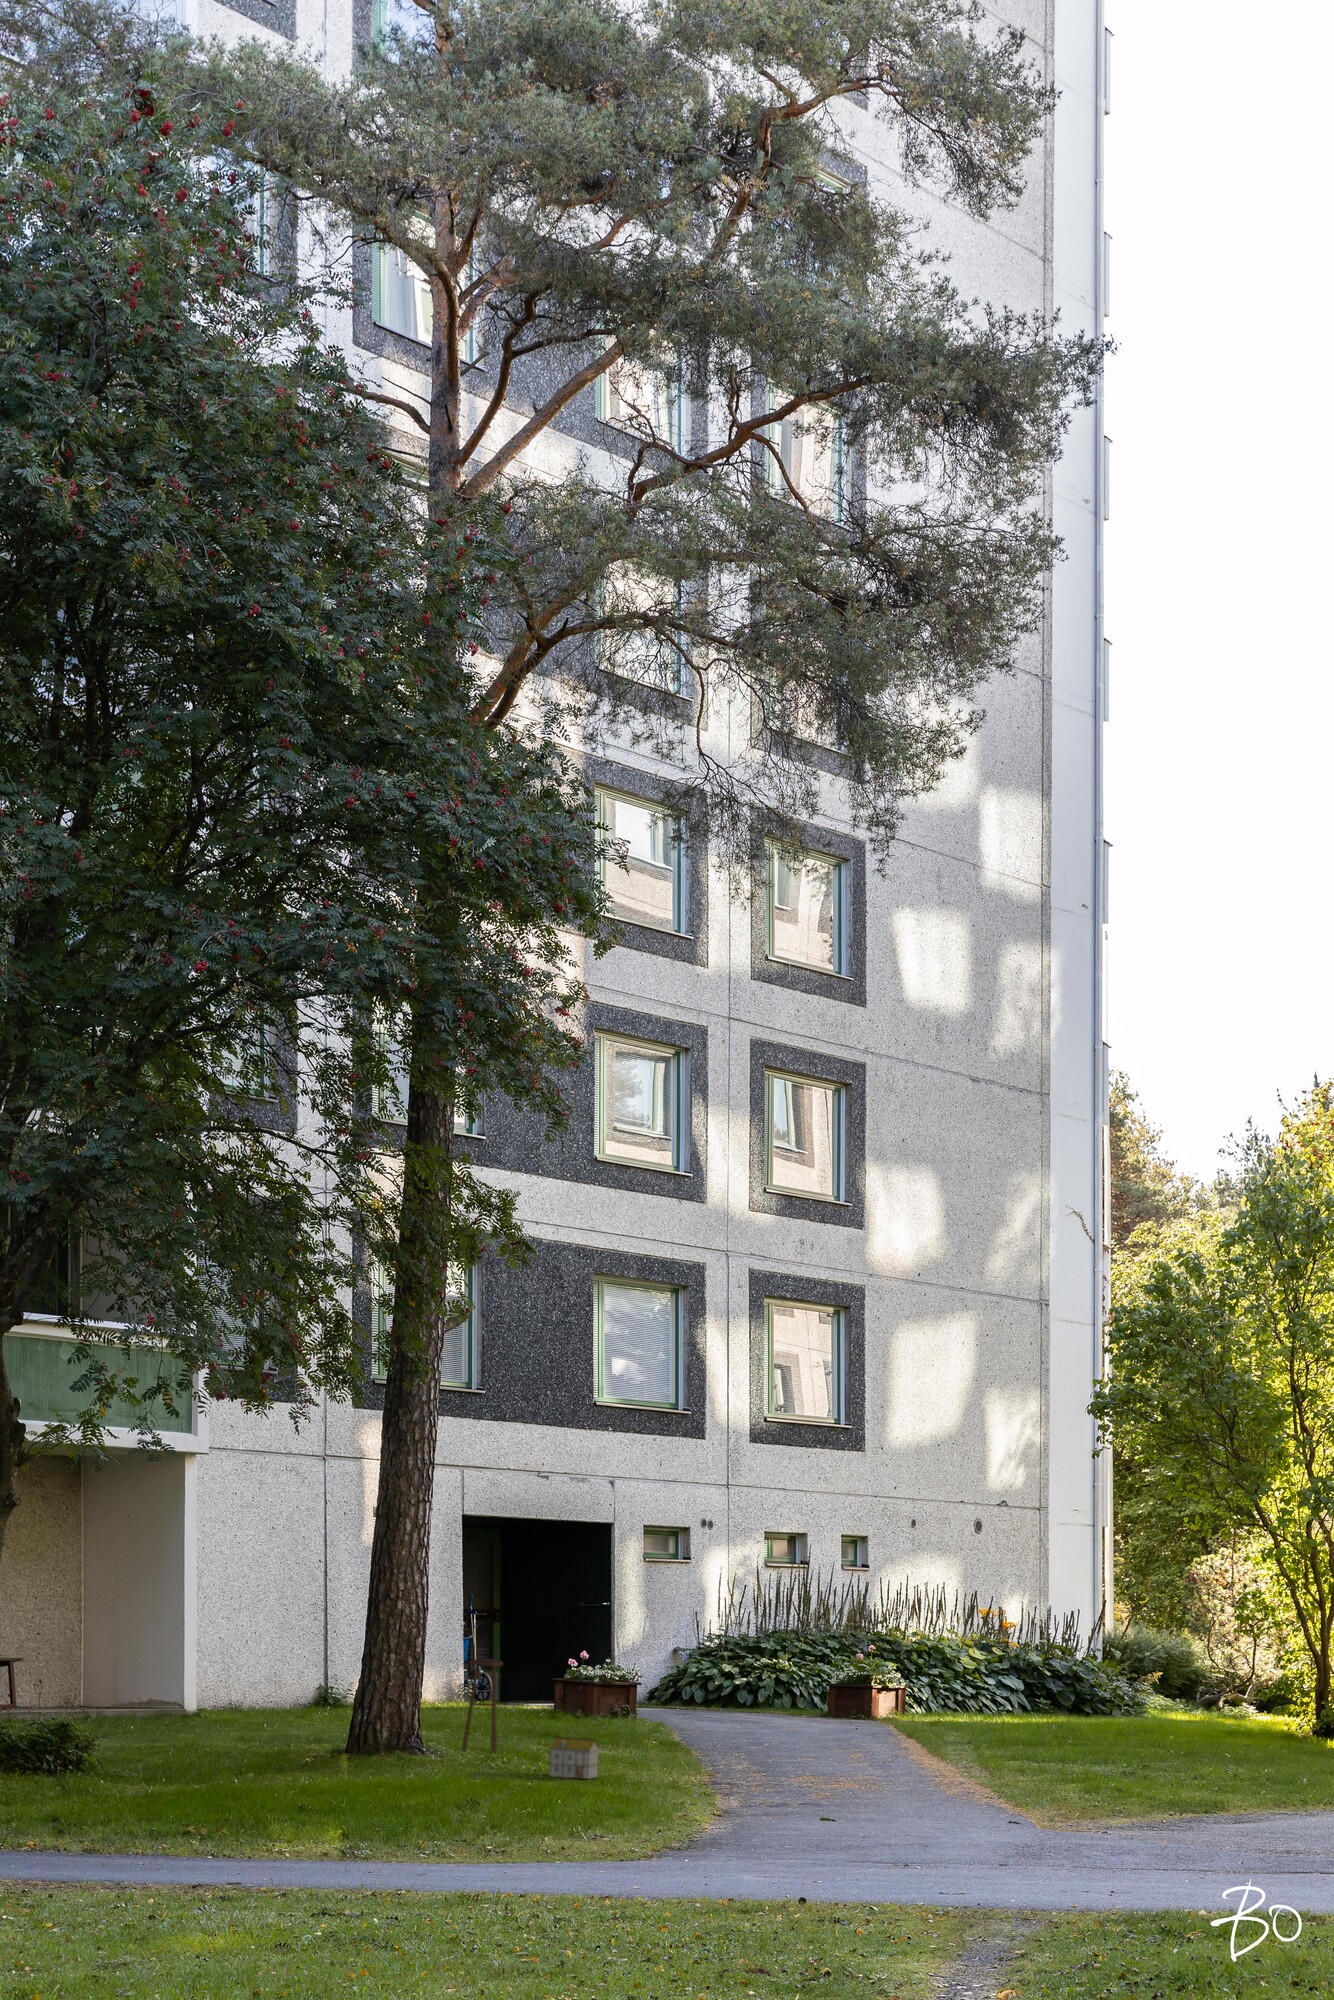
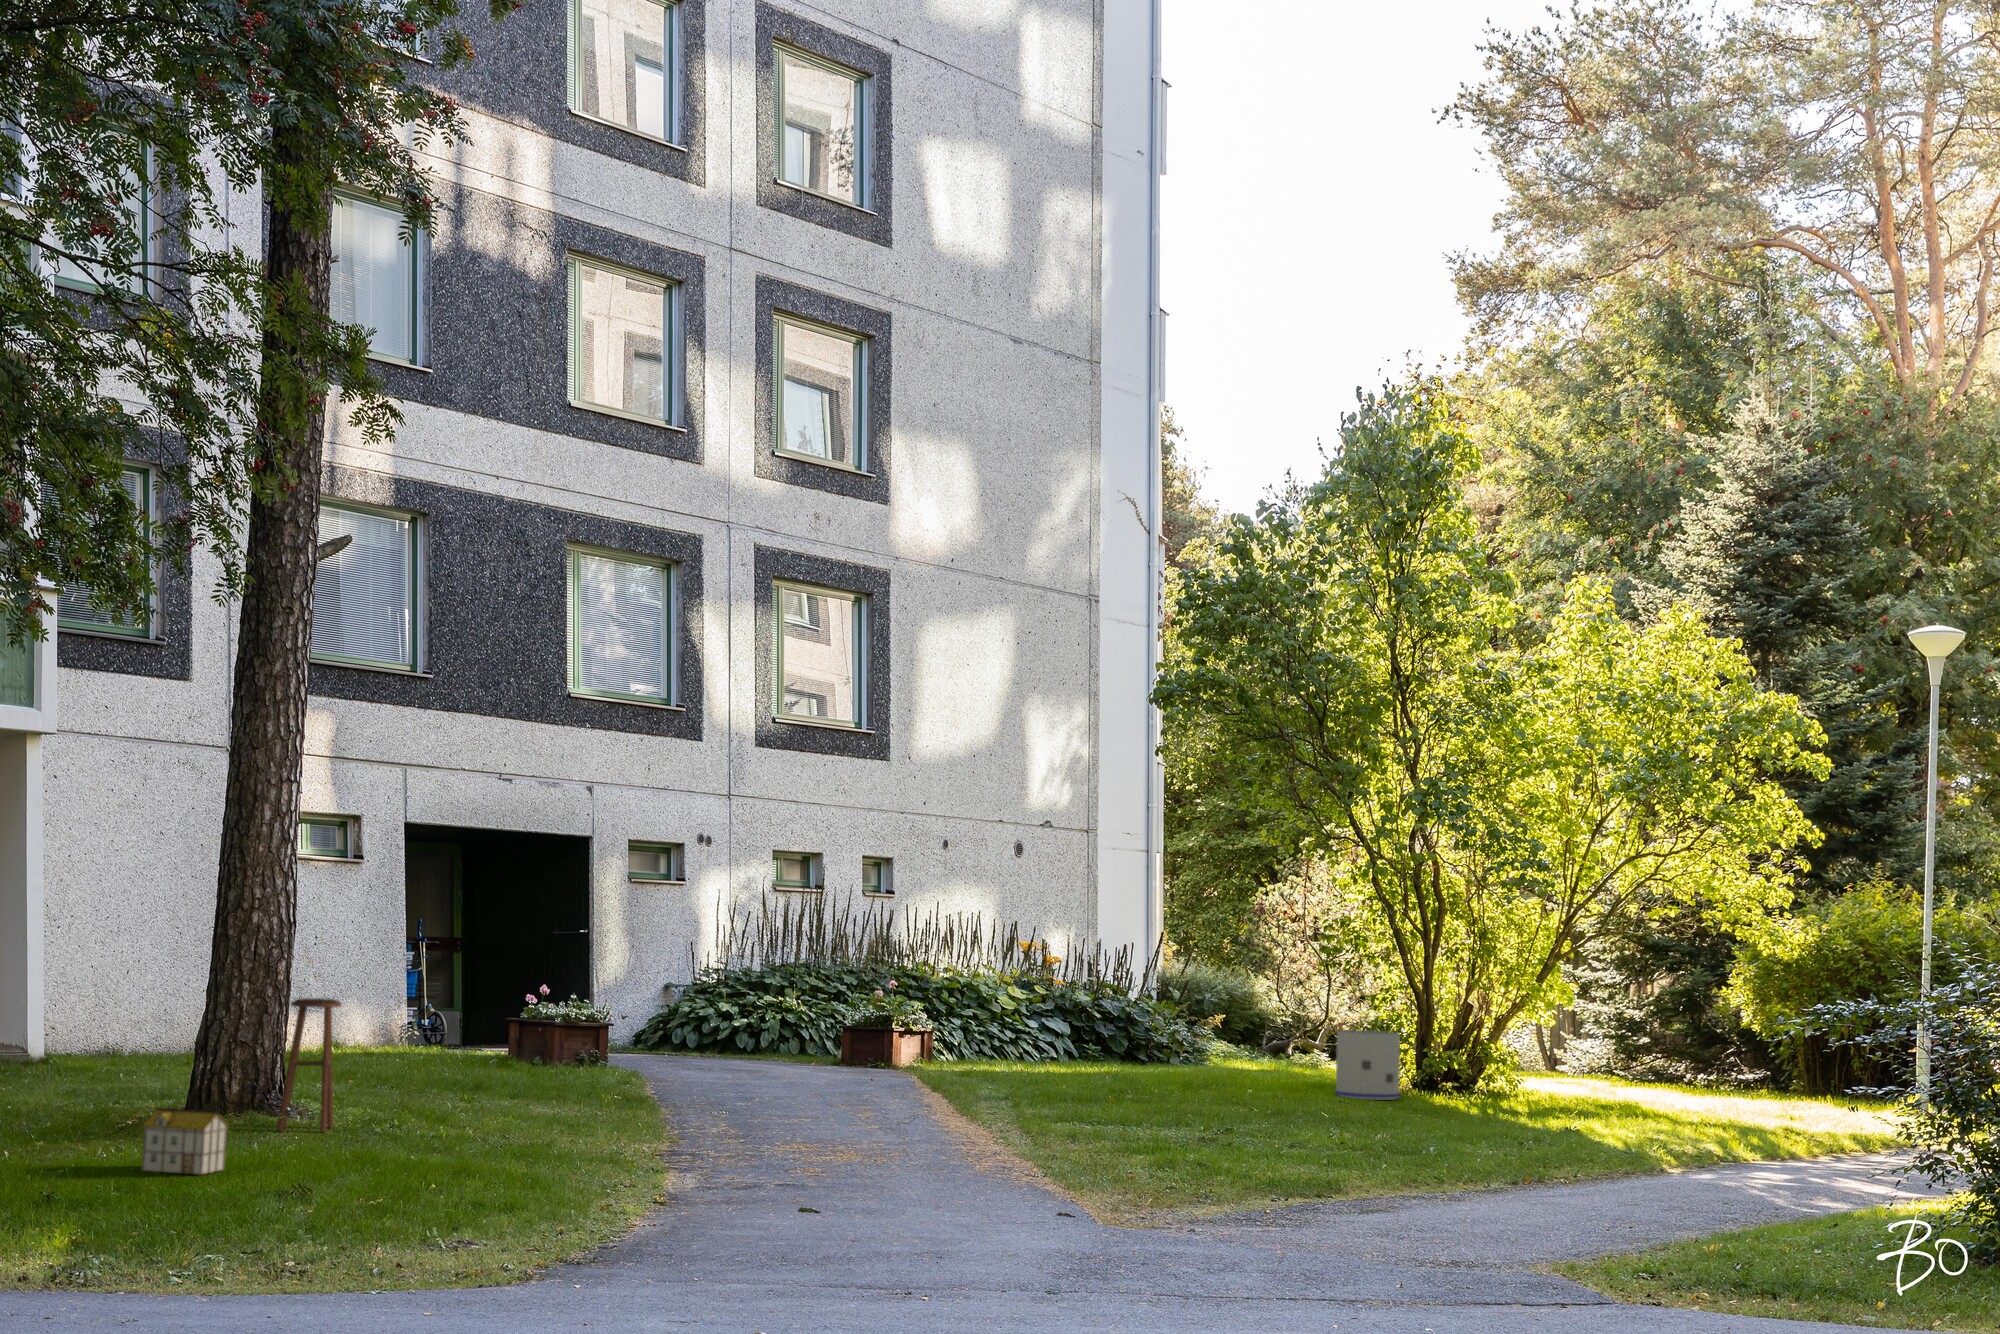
trash can: none [1246,1692,1303,1752] -> present [1335,1030,1401,1100]
toy house: present [549,1736,599,1779] -> present [142,1108,228,1175]

